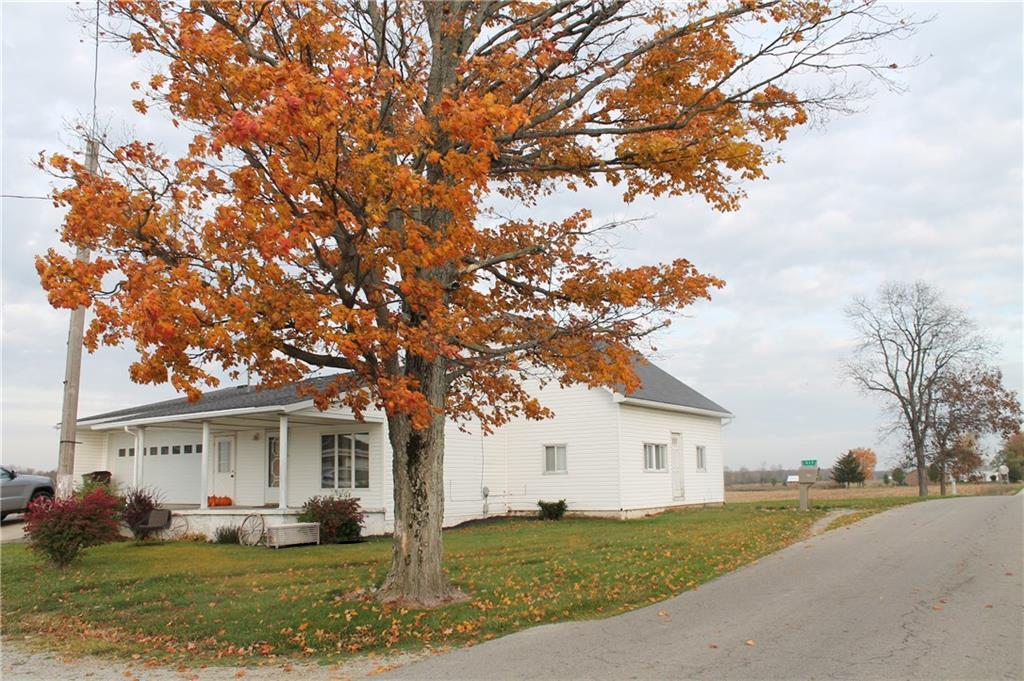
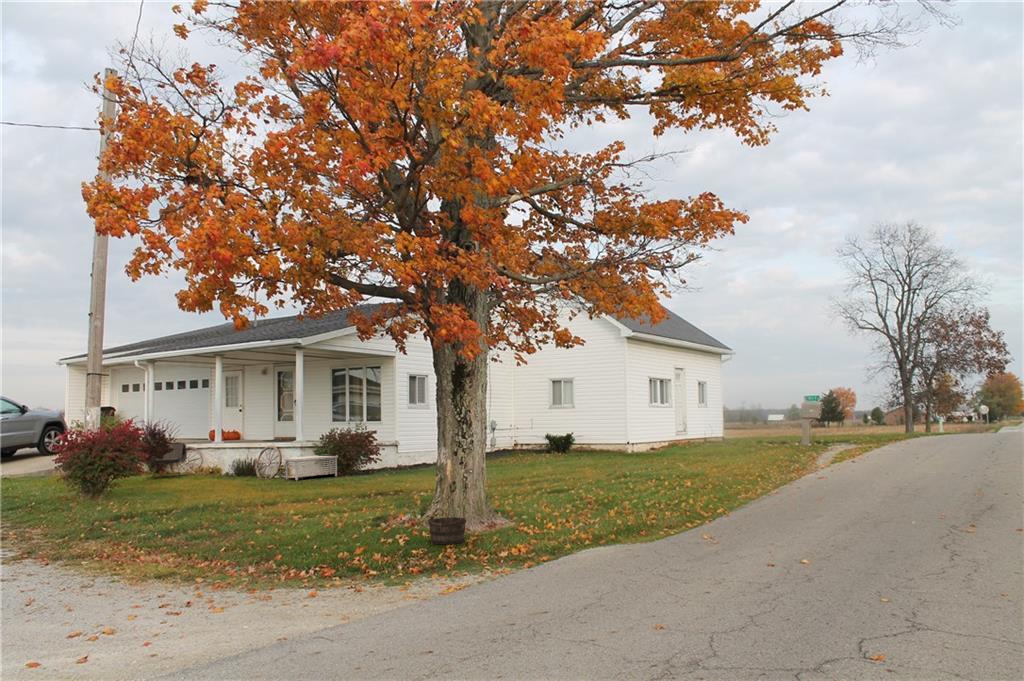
potted plant: present [335,518,363,543] -> none [352,451,381,476]
bucket: none [375,590,418,620] -> present [425,516,466,545]

